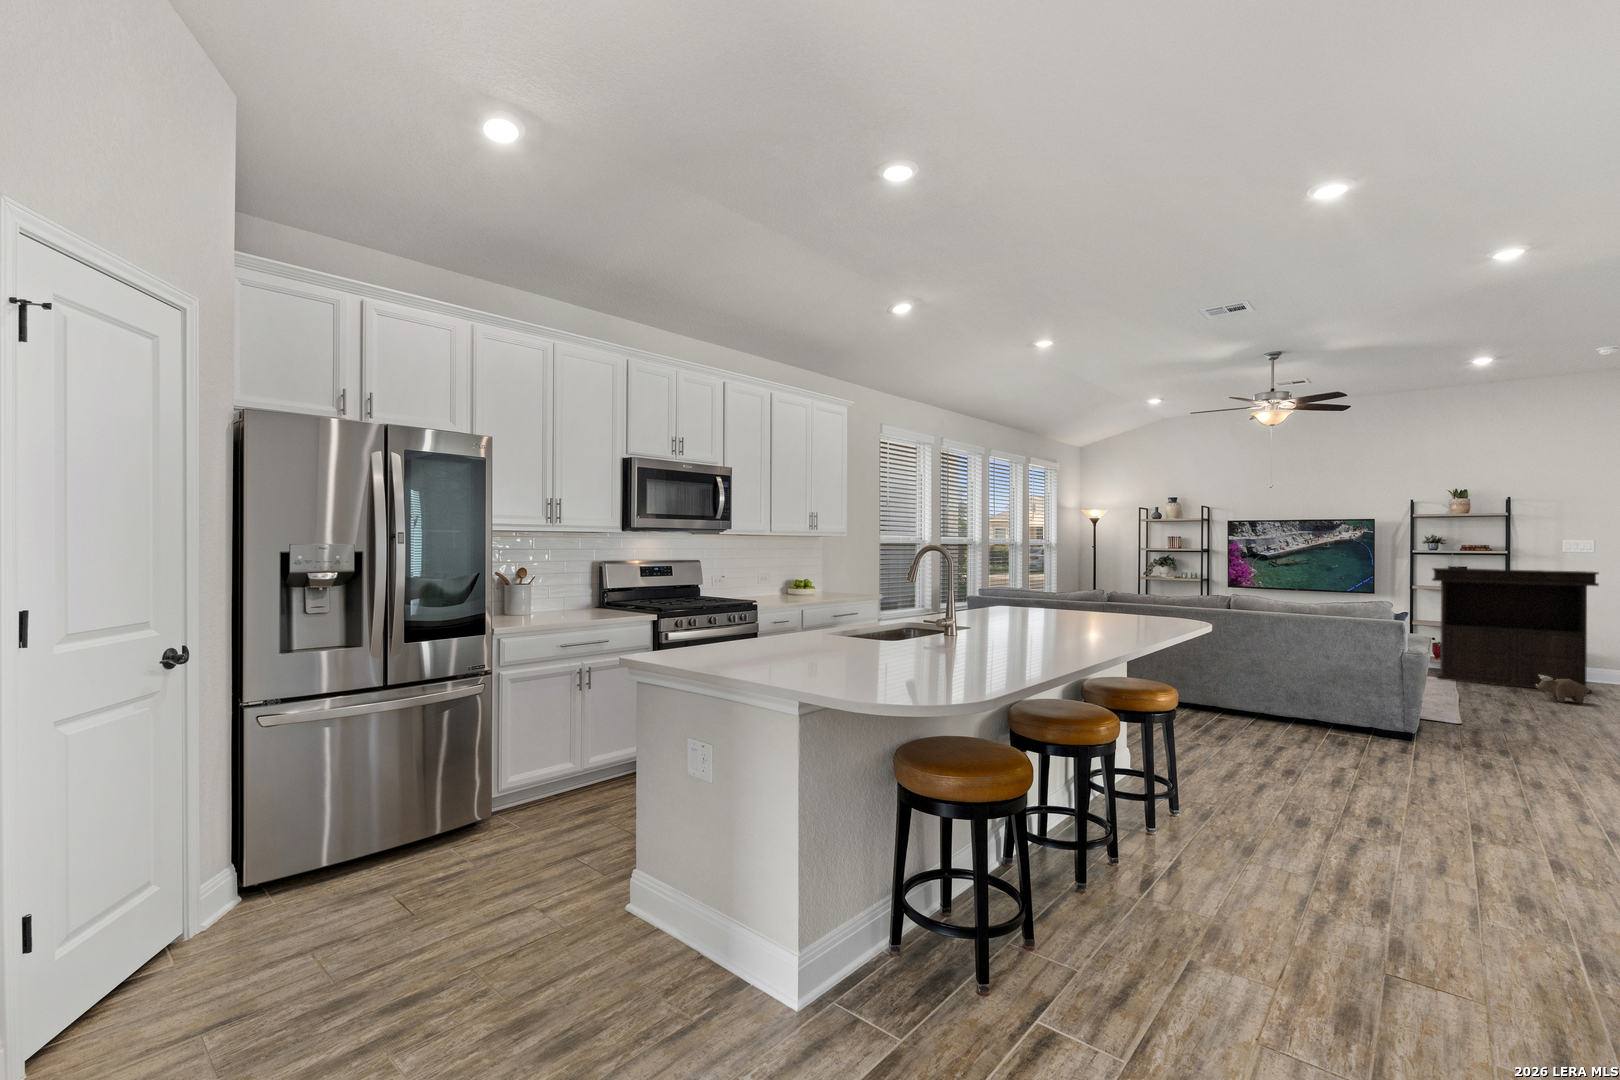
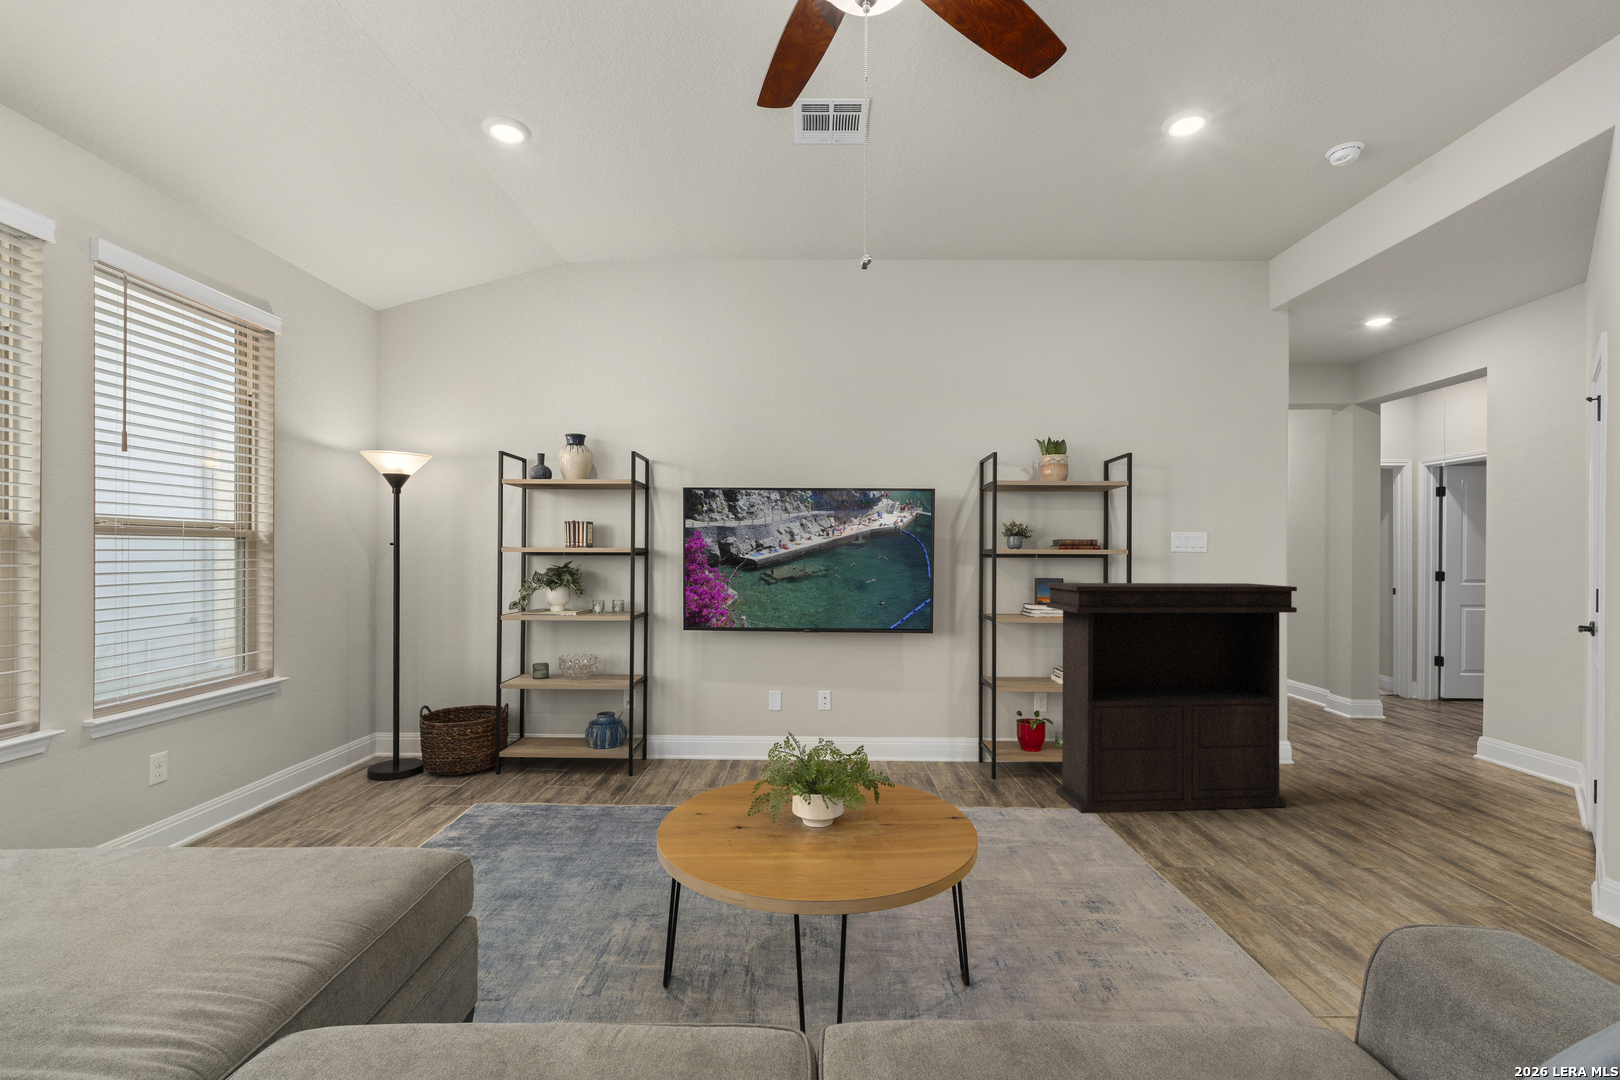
plush toy: present [1536,674,1588,704] -> none [1320,821,1404,888]

